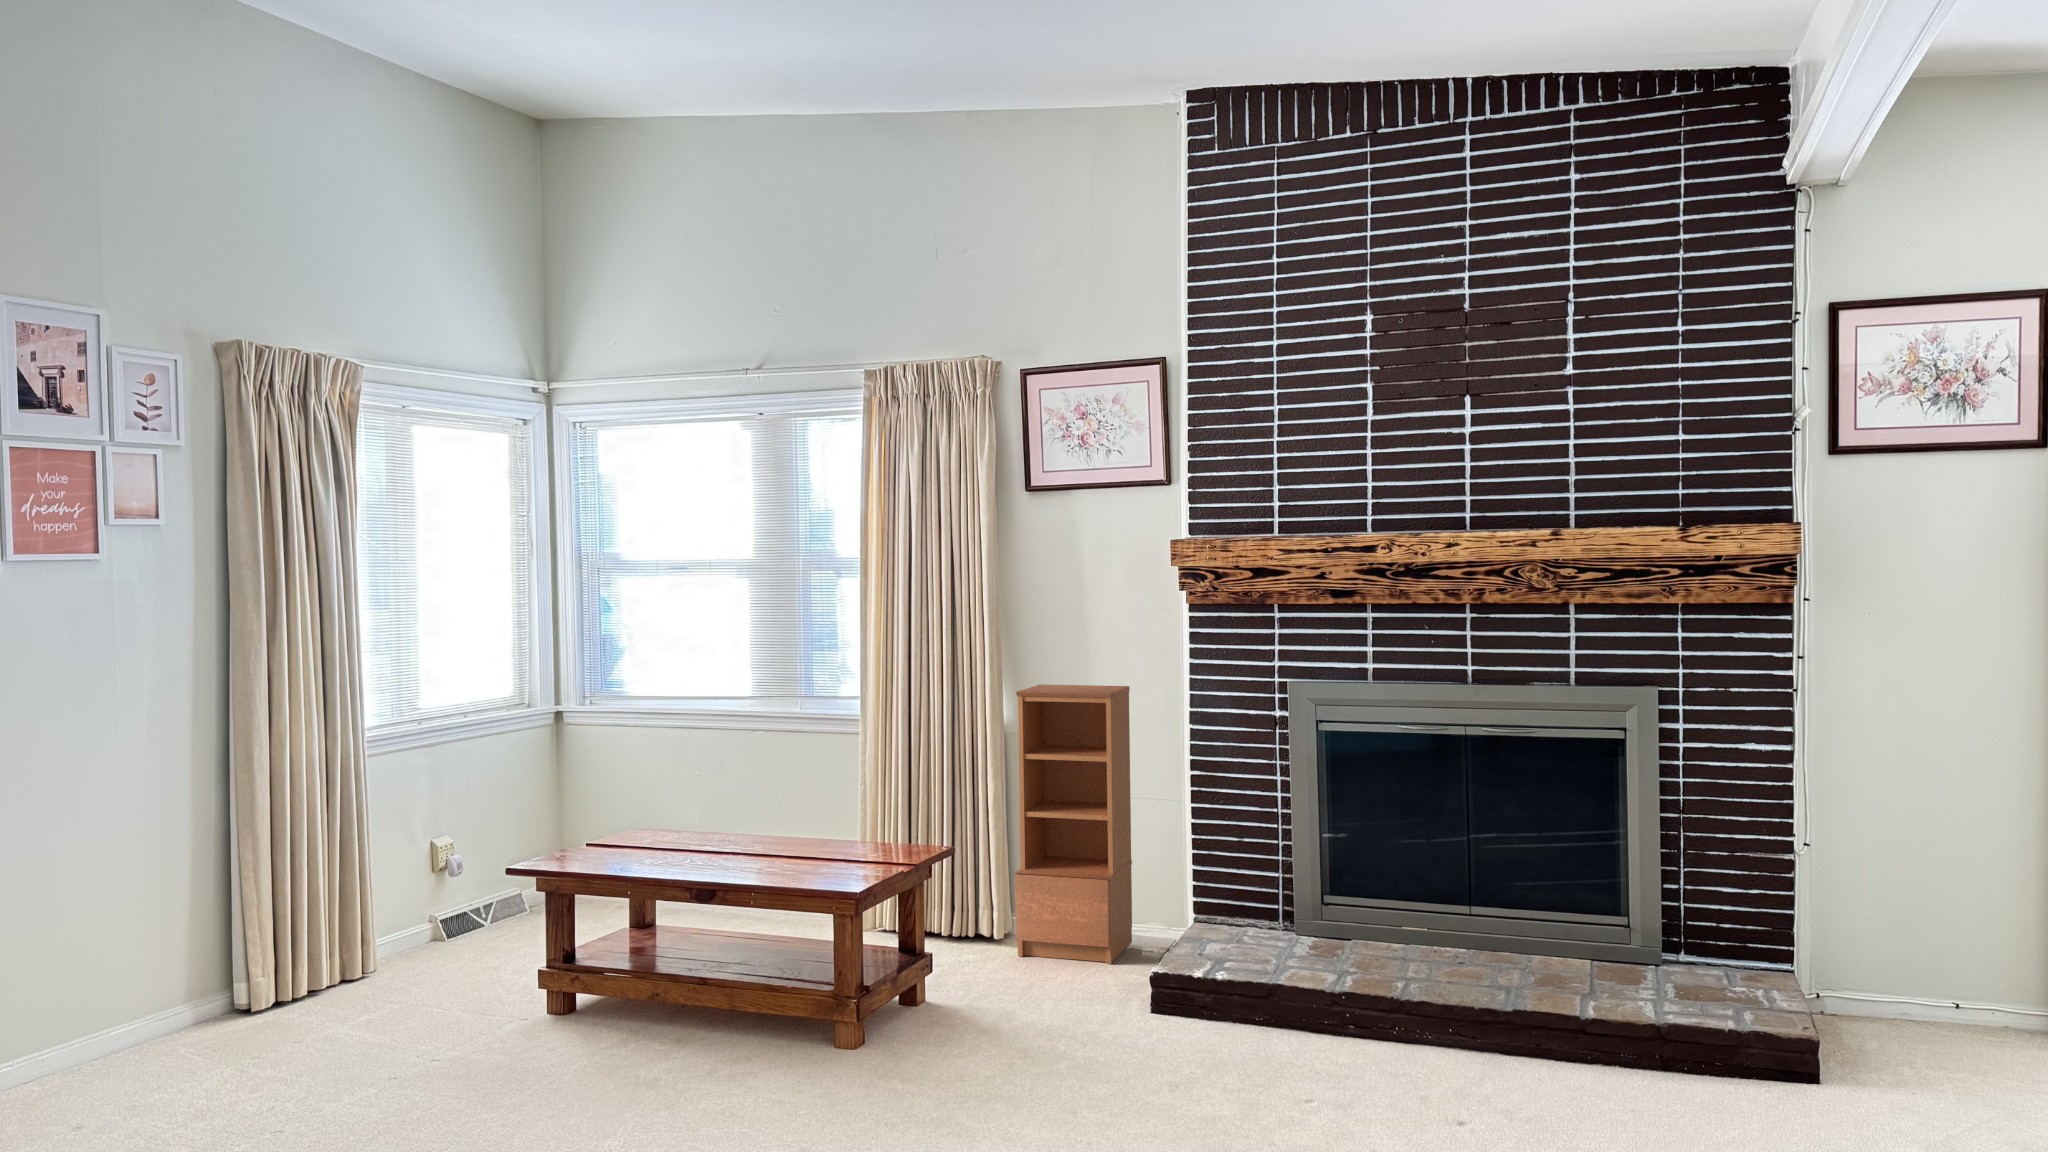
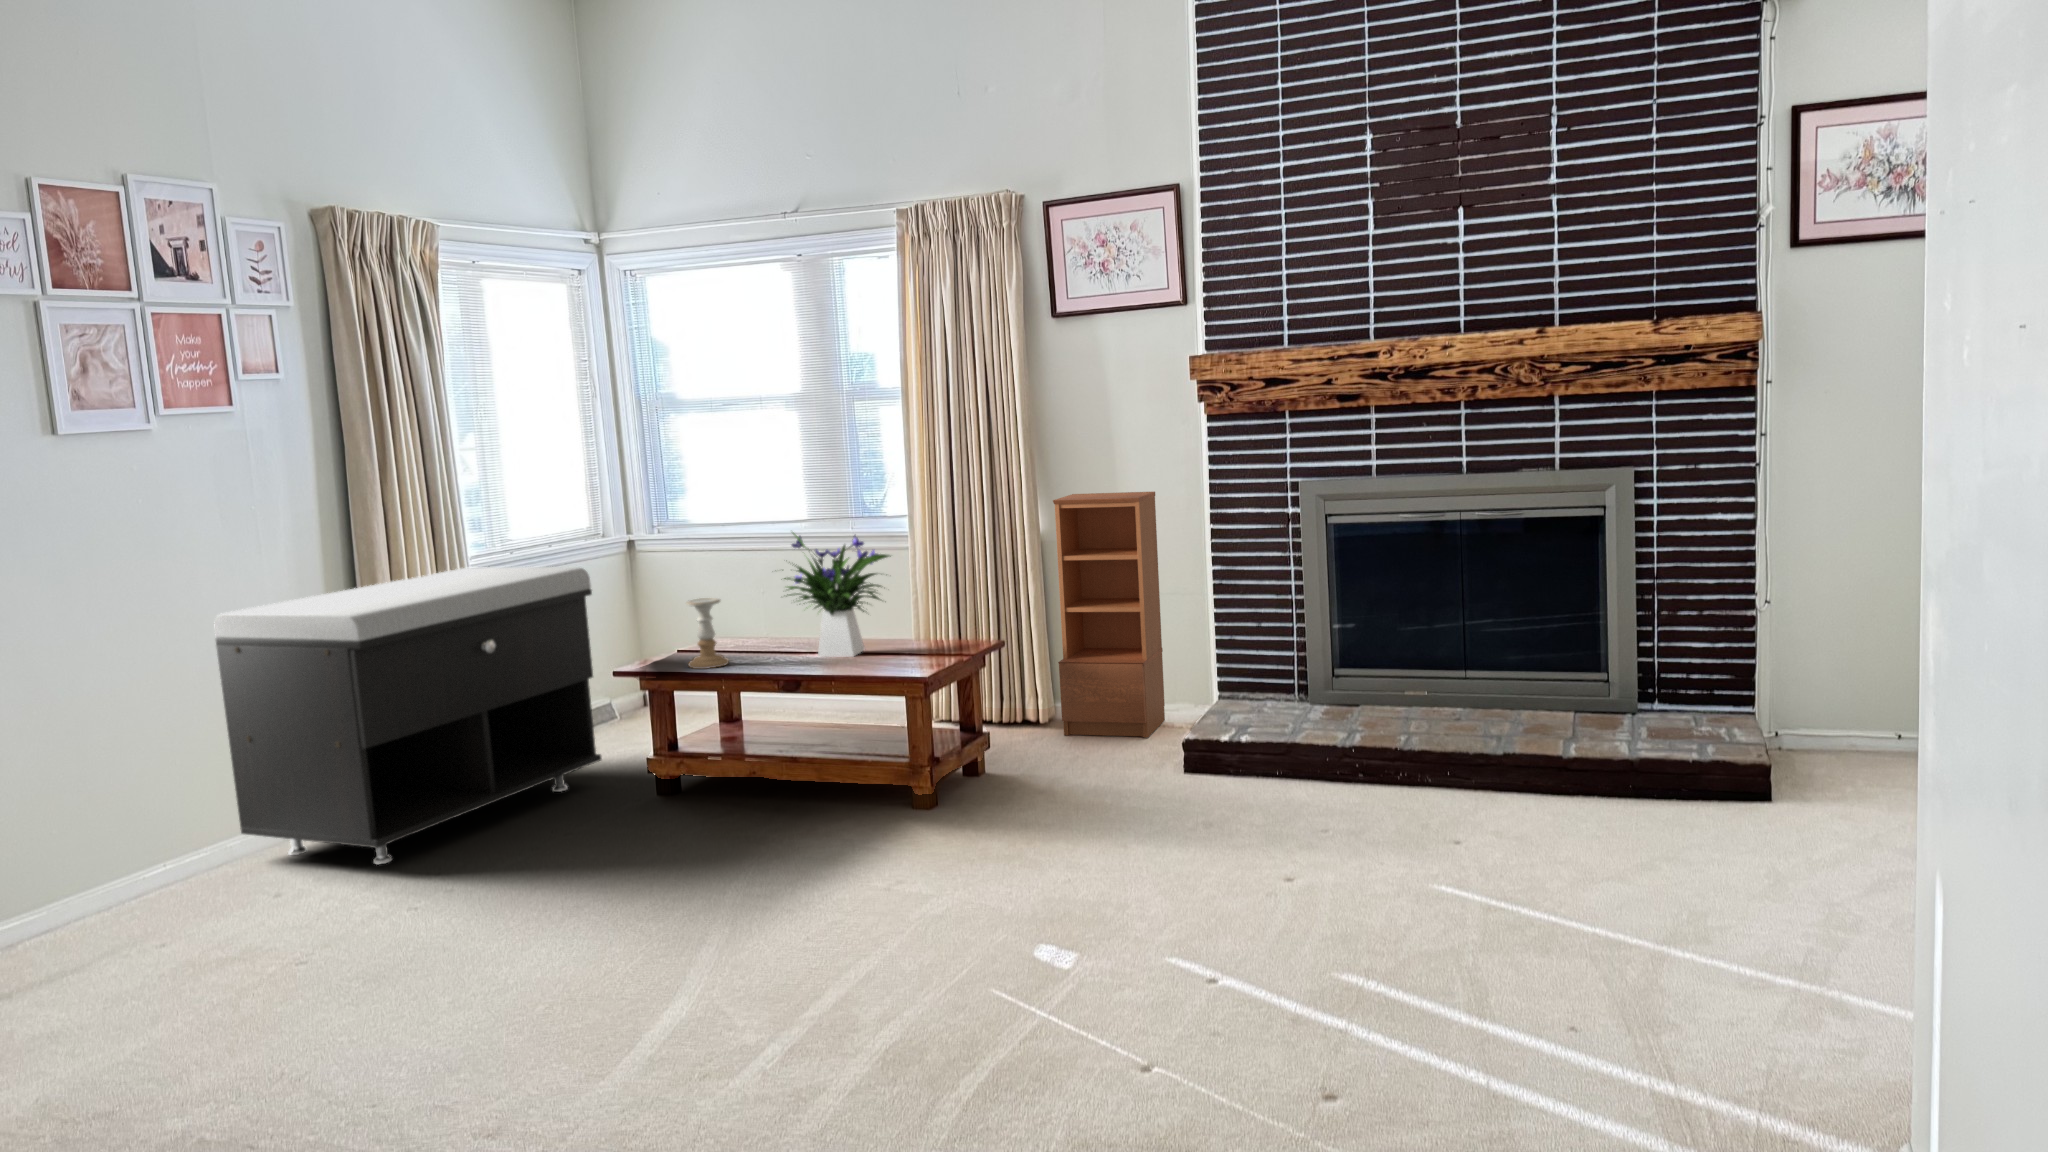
flower arrangement: none [695,715,833,861] -> present [784,533,891,657]
storage bench: none [47,740,494,1091] -> present [214,567,602,865]
candle holder: none [594,788,641,869] -> present [686,598,729,669]

